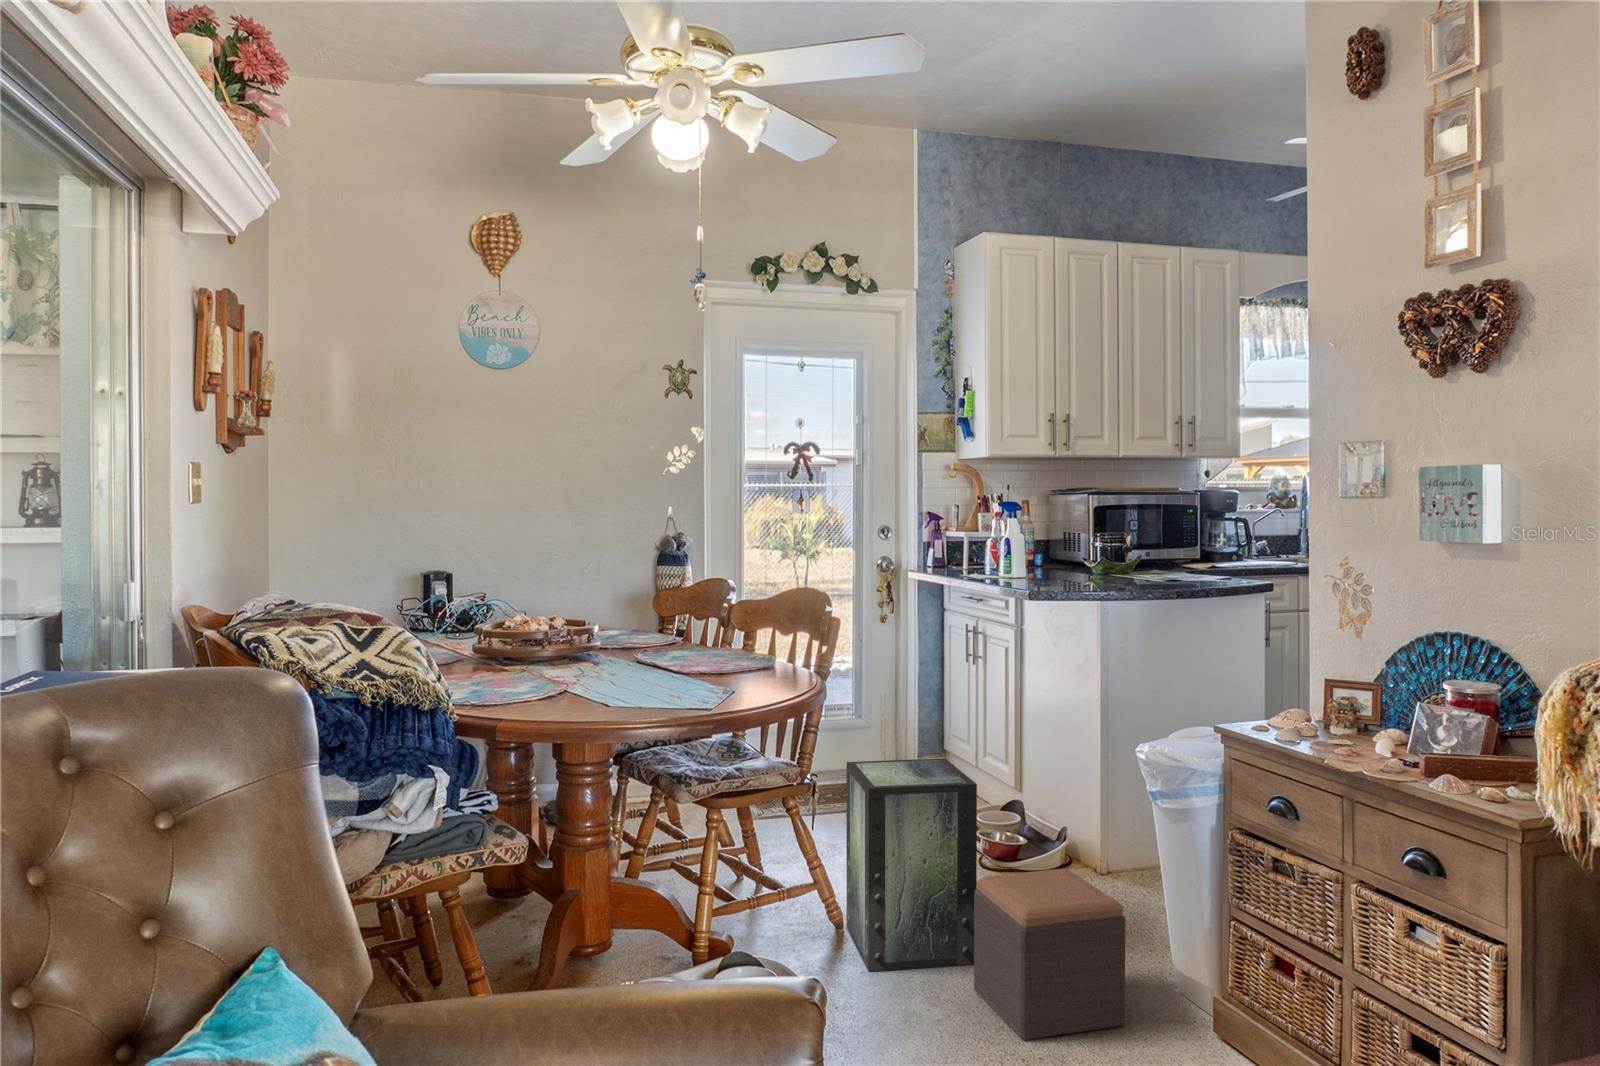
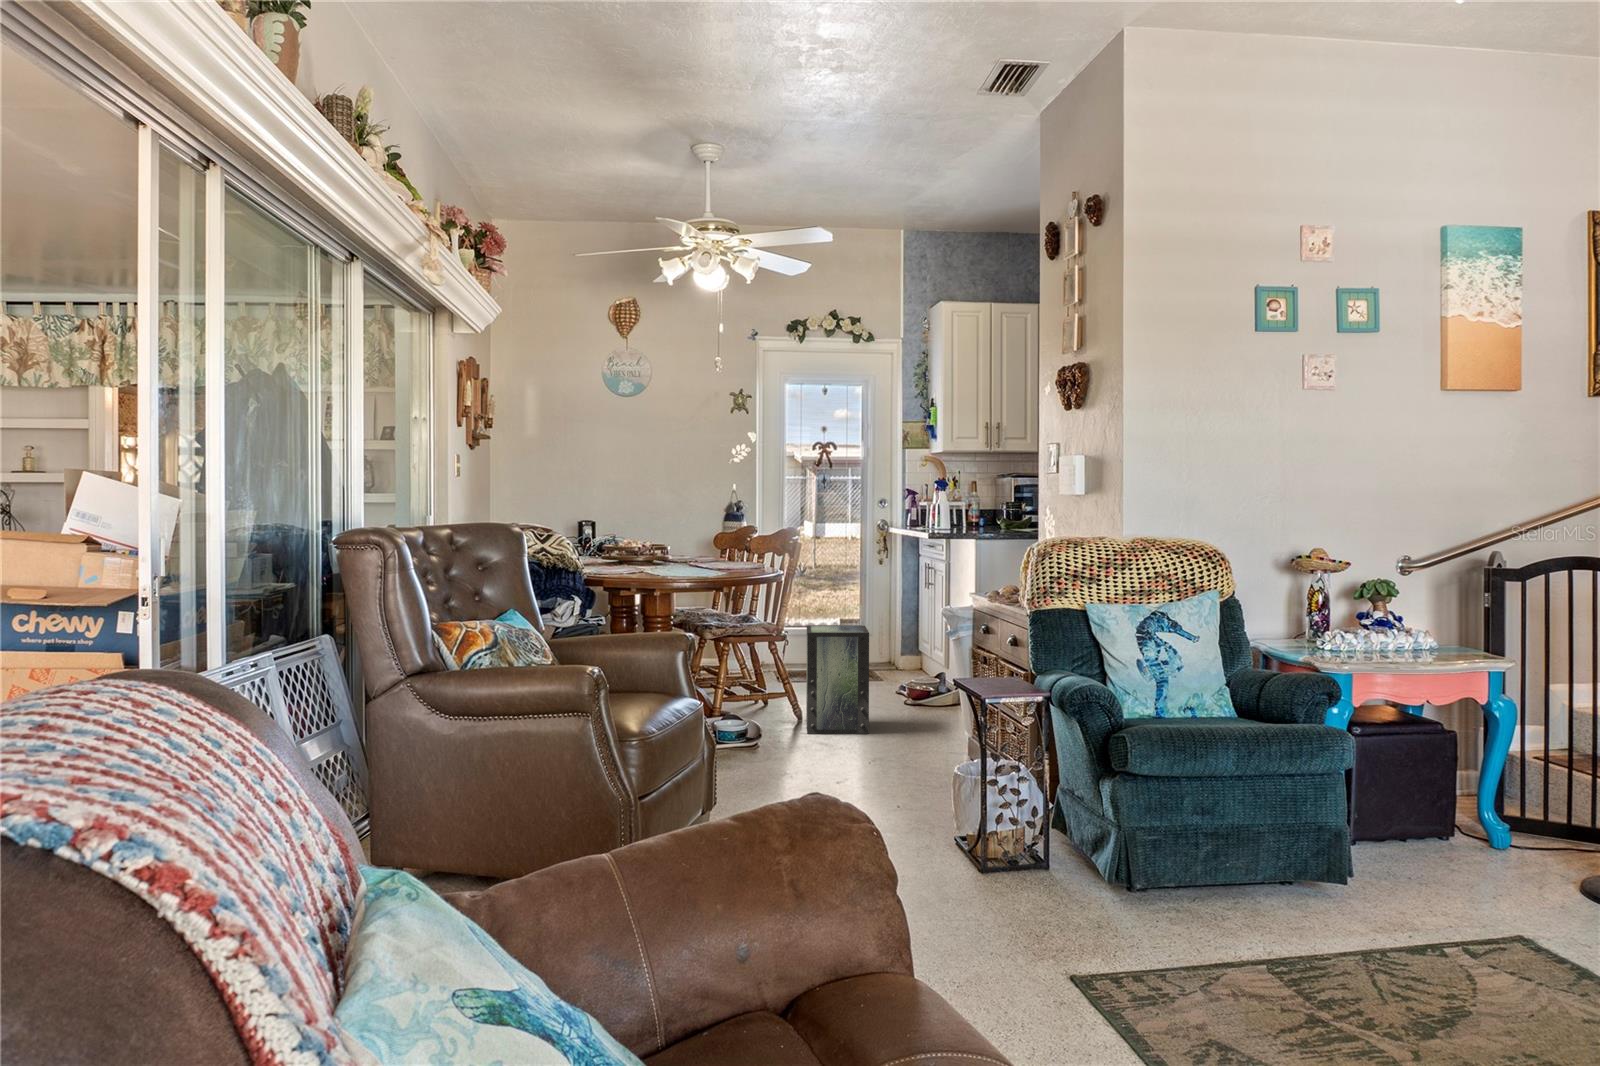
footstool: present [974,869,1125,1040] -> none [859,677,929,755]

